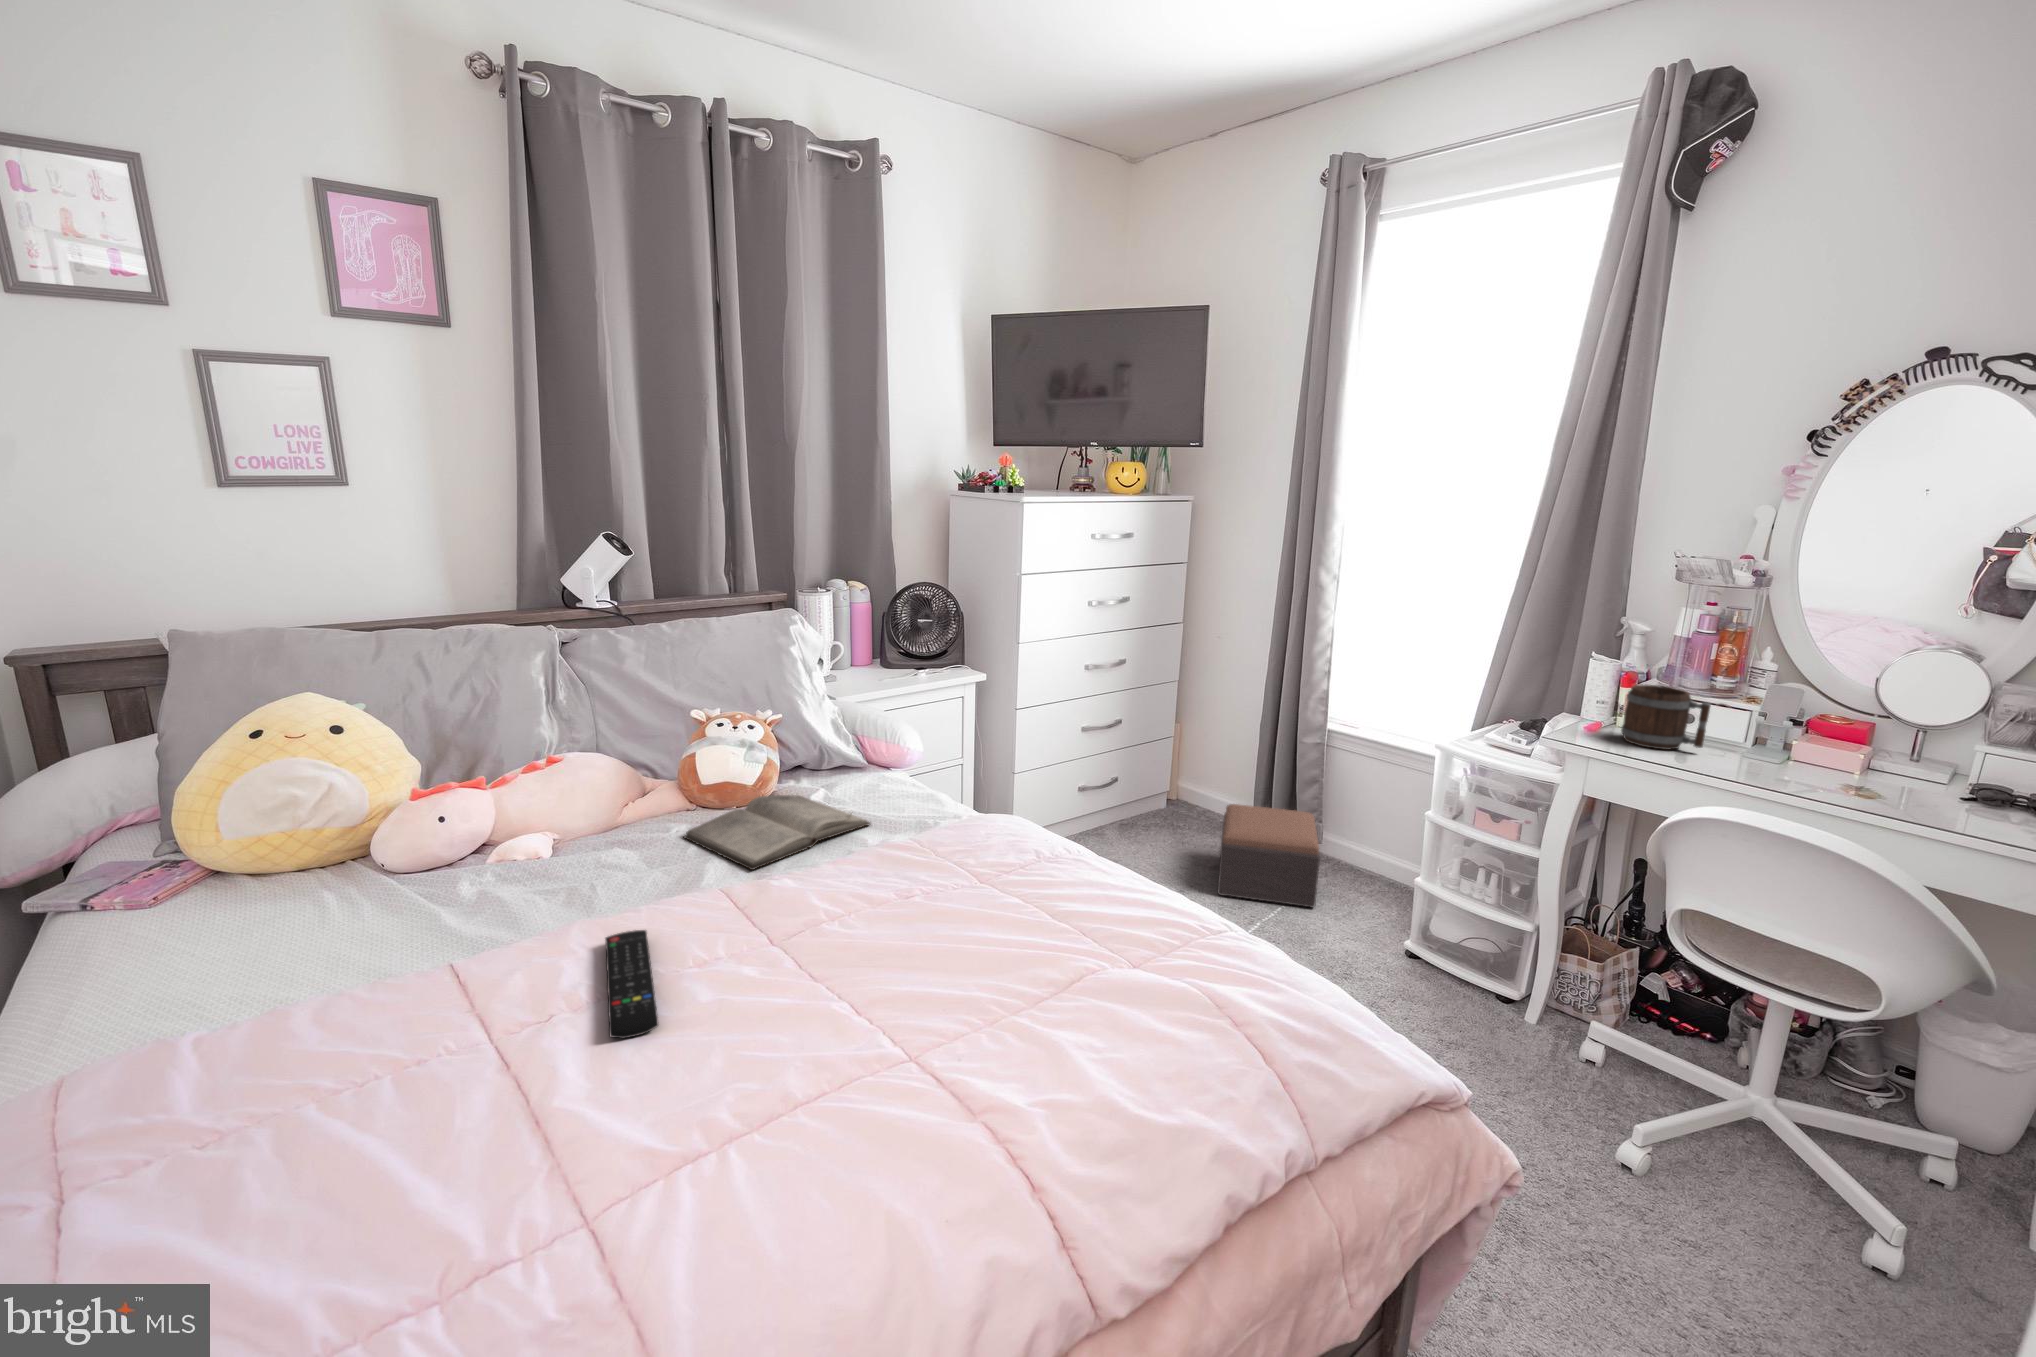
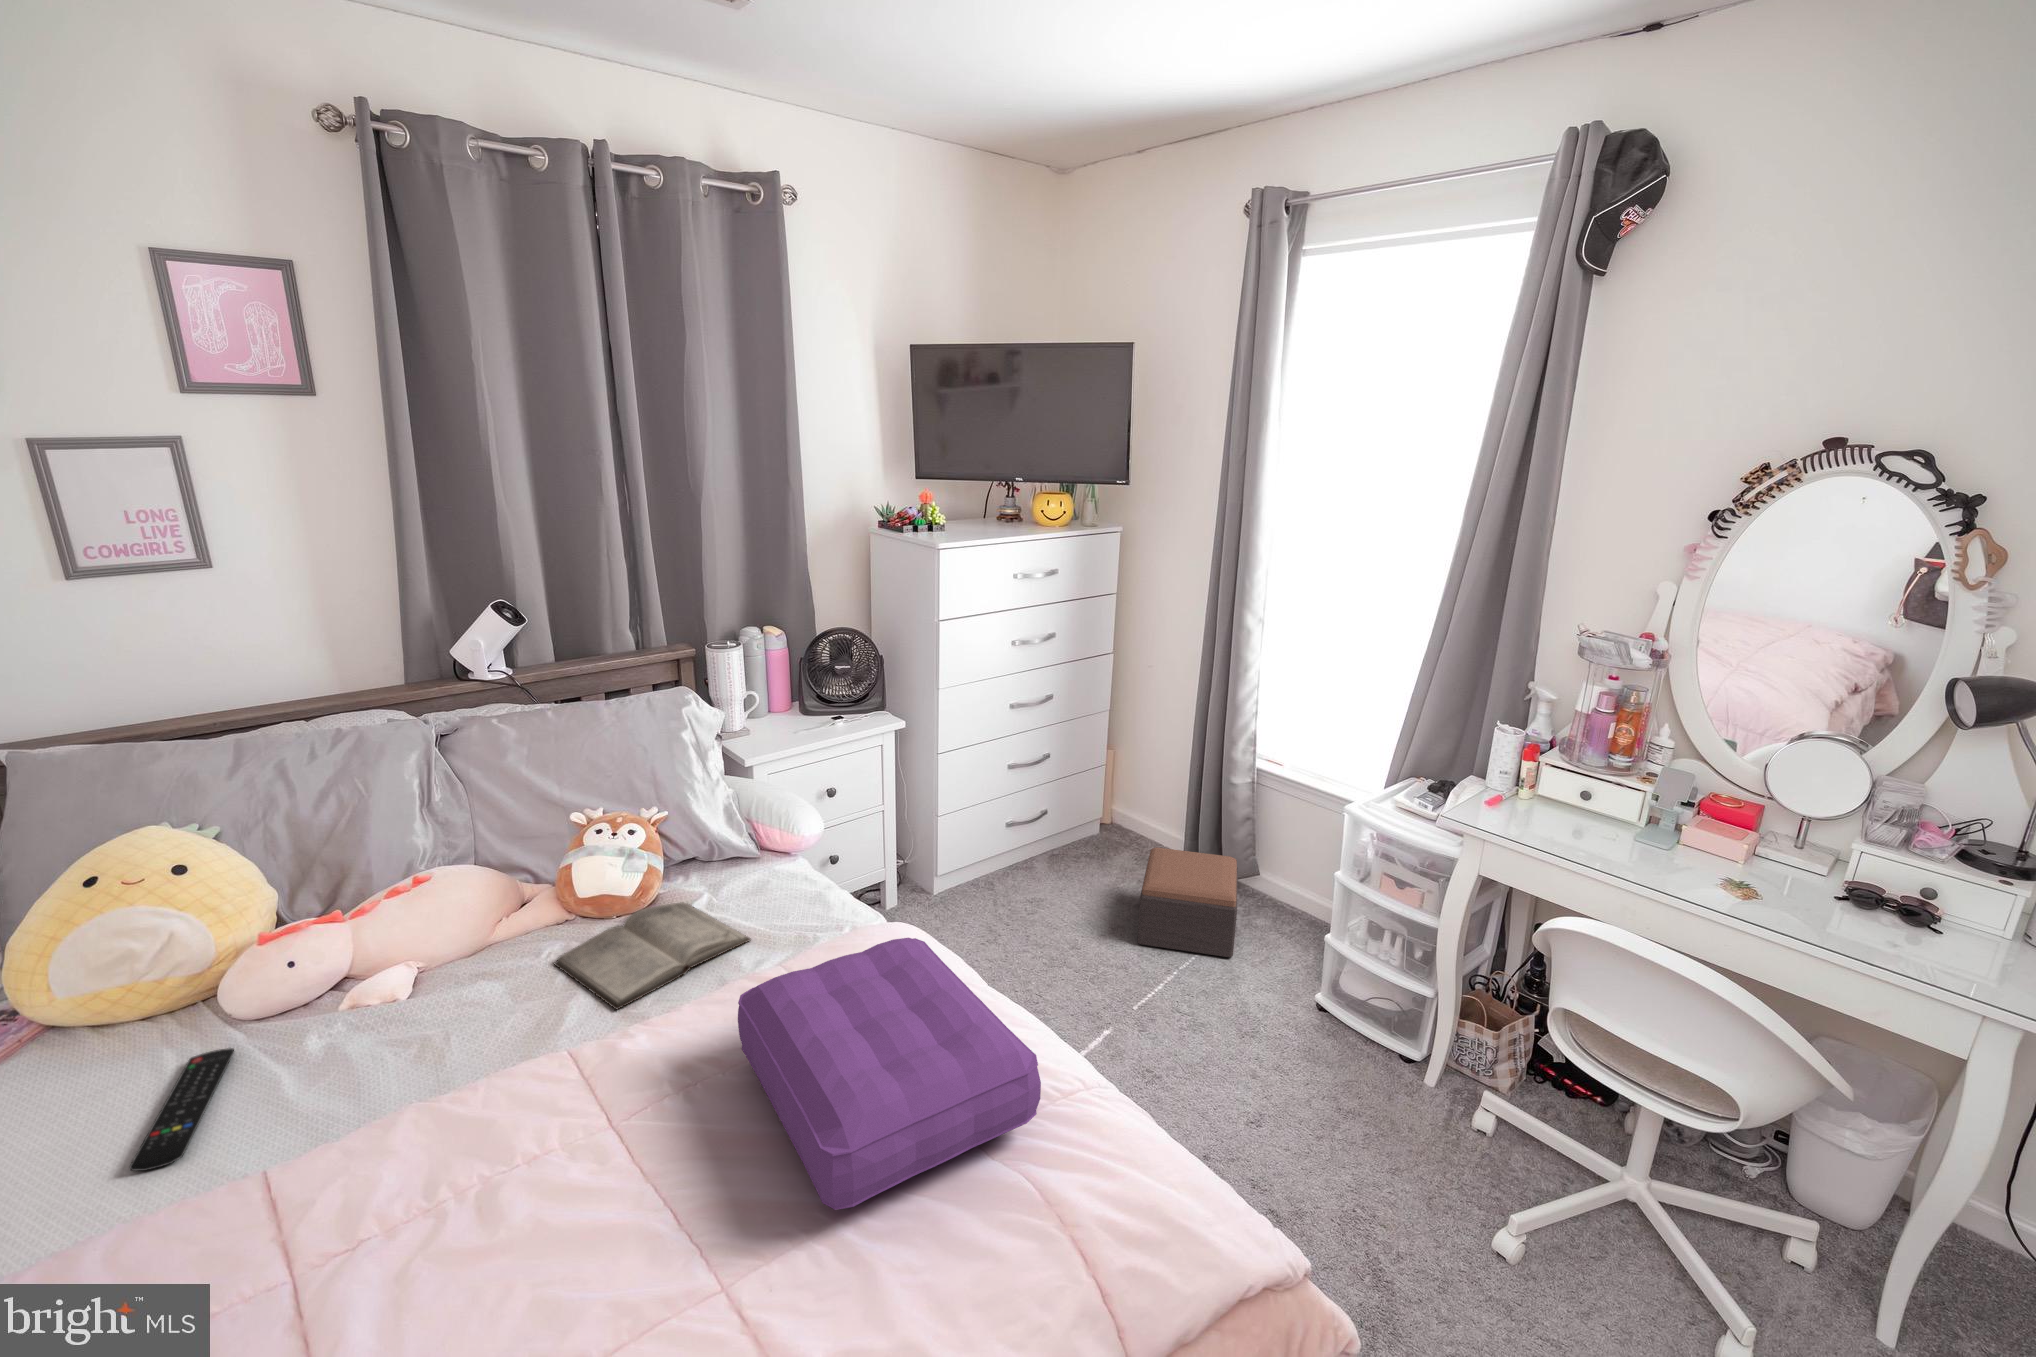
mug: present [1621,685,1711,750] -> none [1518,765,1603,834]
pillow: none [886,794,1200,1000] -> present [738,938,1041,1210]
remote control: present [605,930,658,1039] -> present [130,1048,234,1171]

